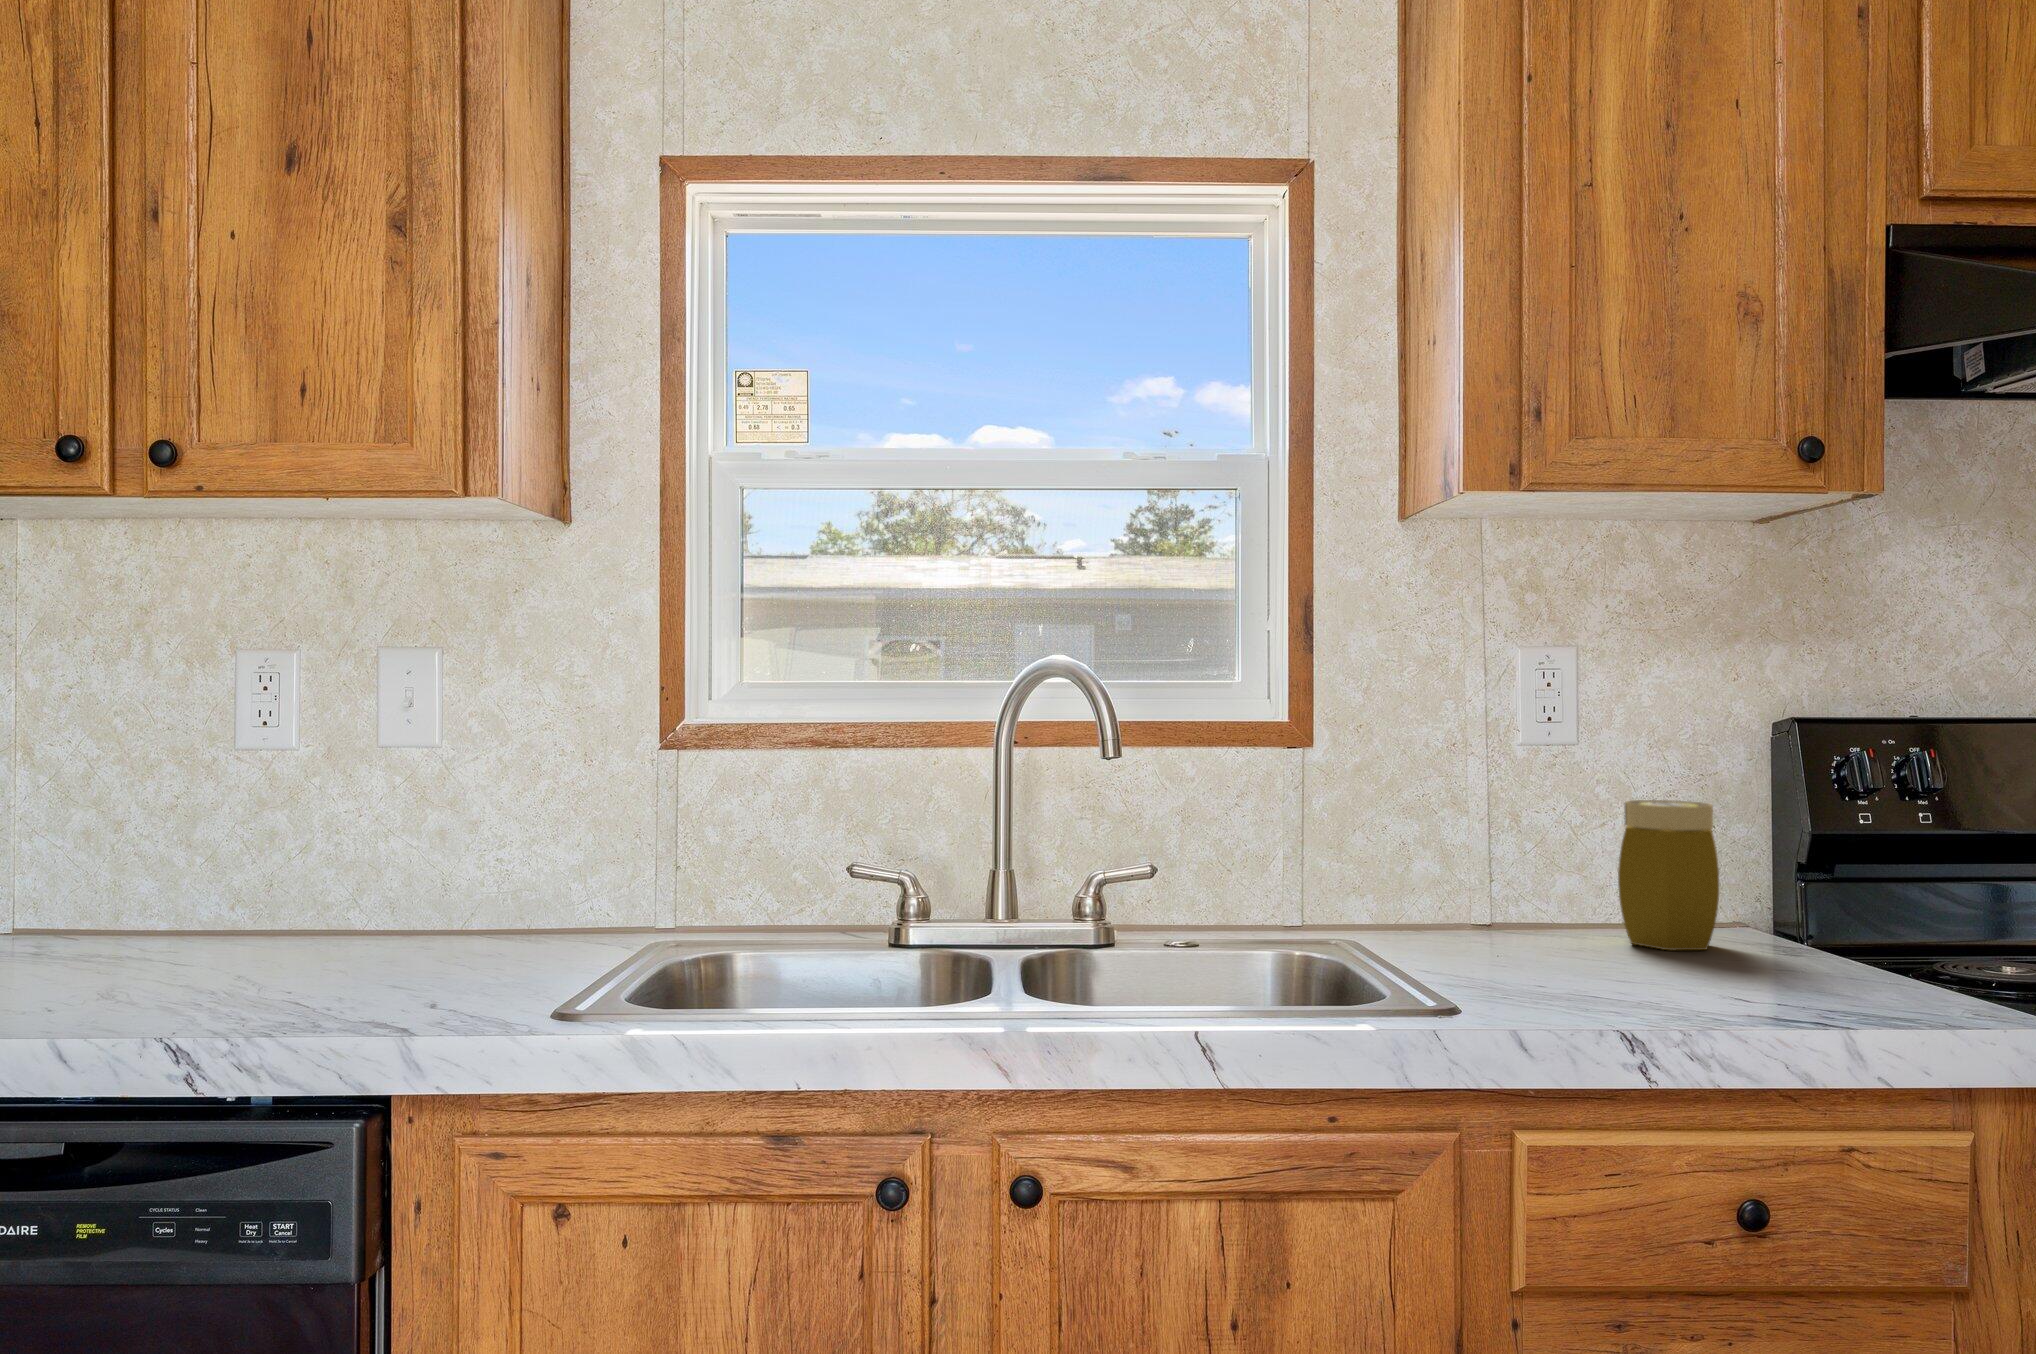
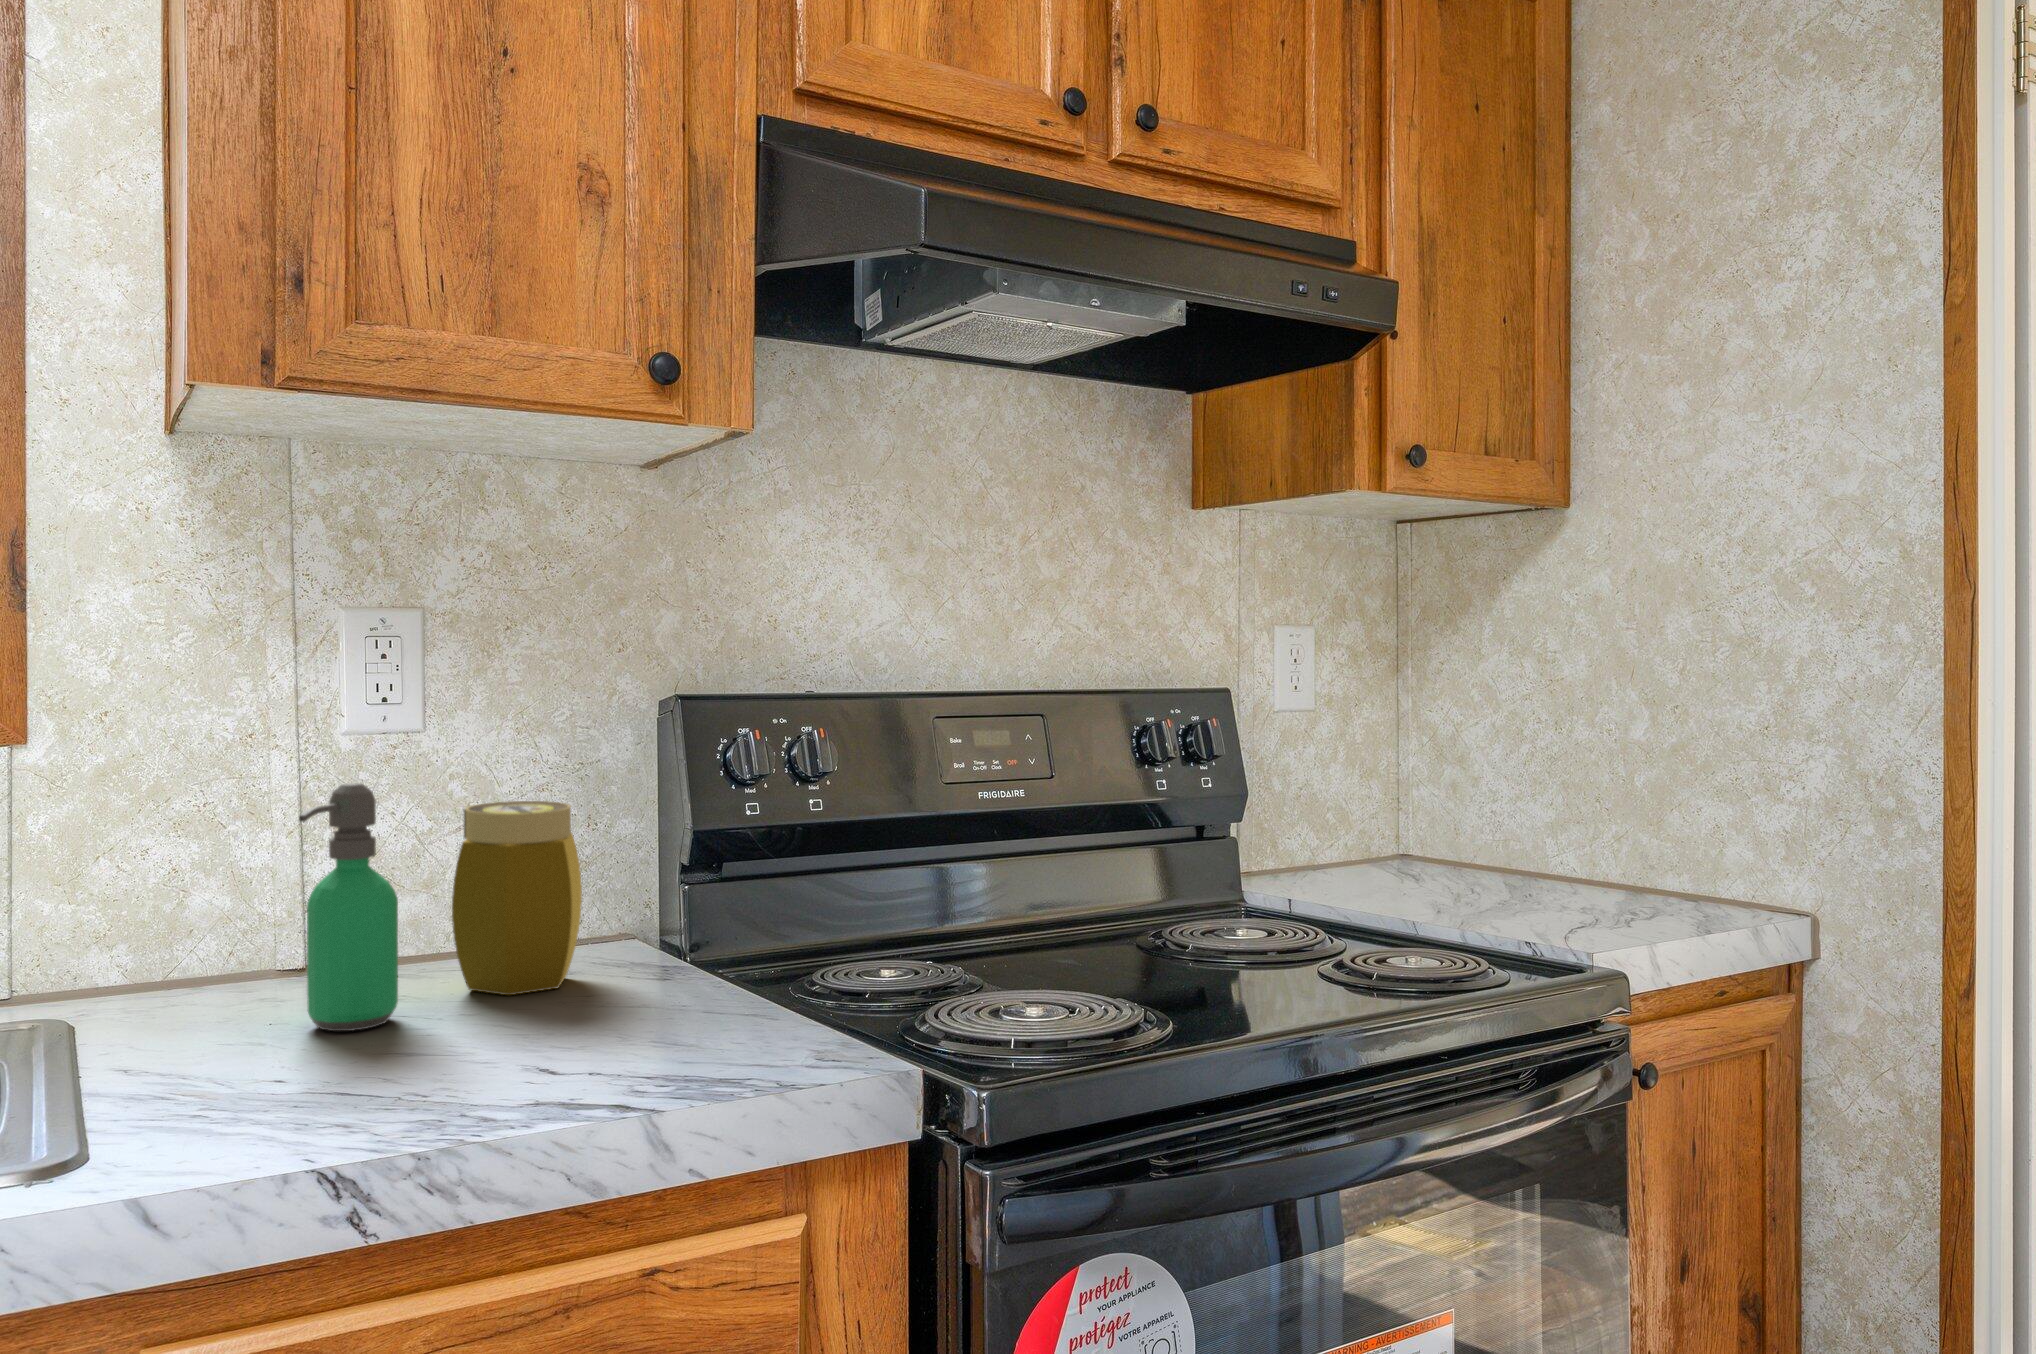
soap dispenser: none [1525,775,1591,958] -> present [299,783,398,1031]

